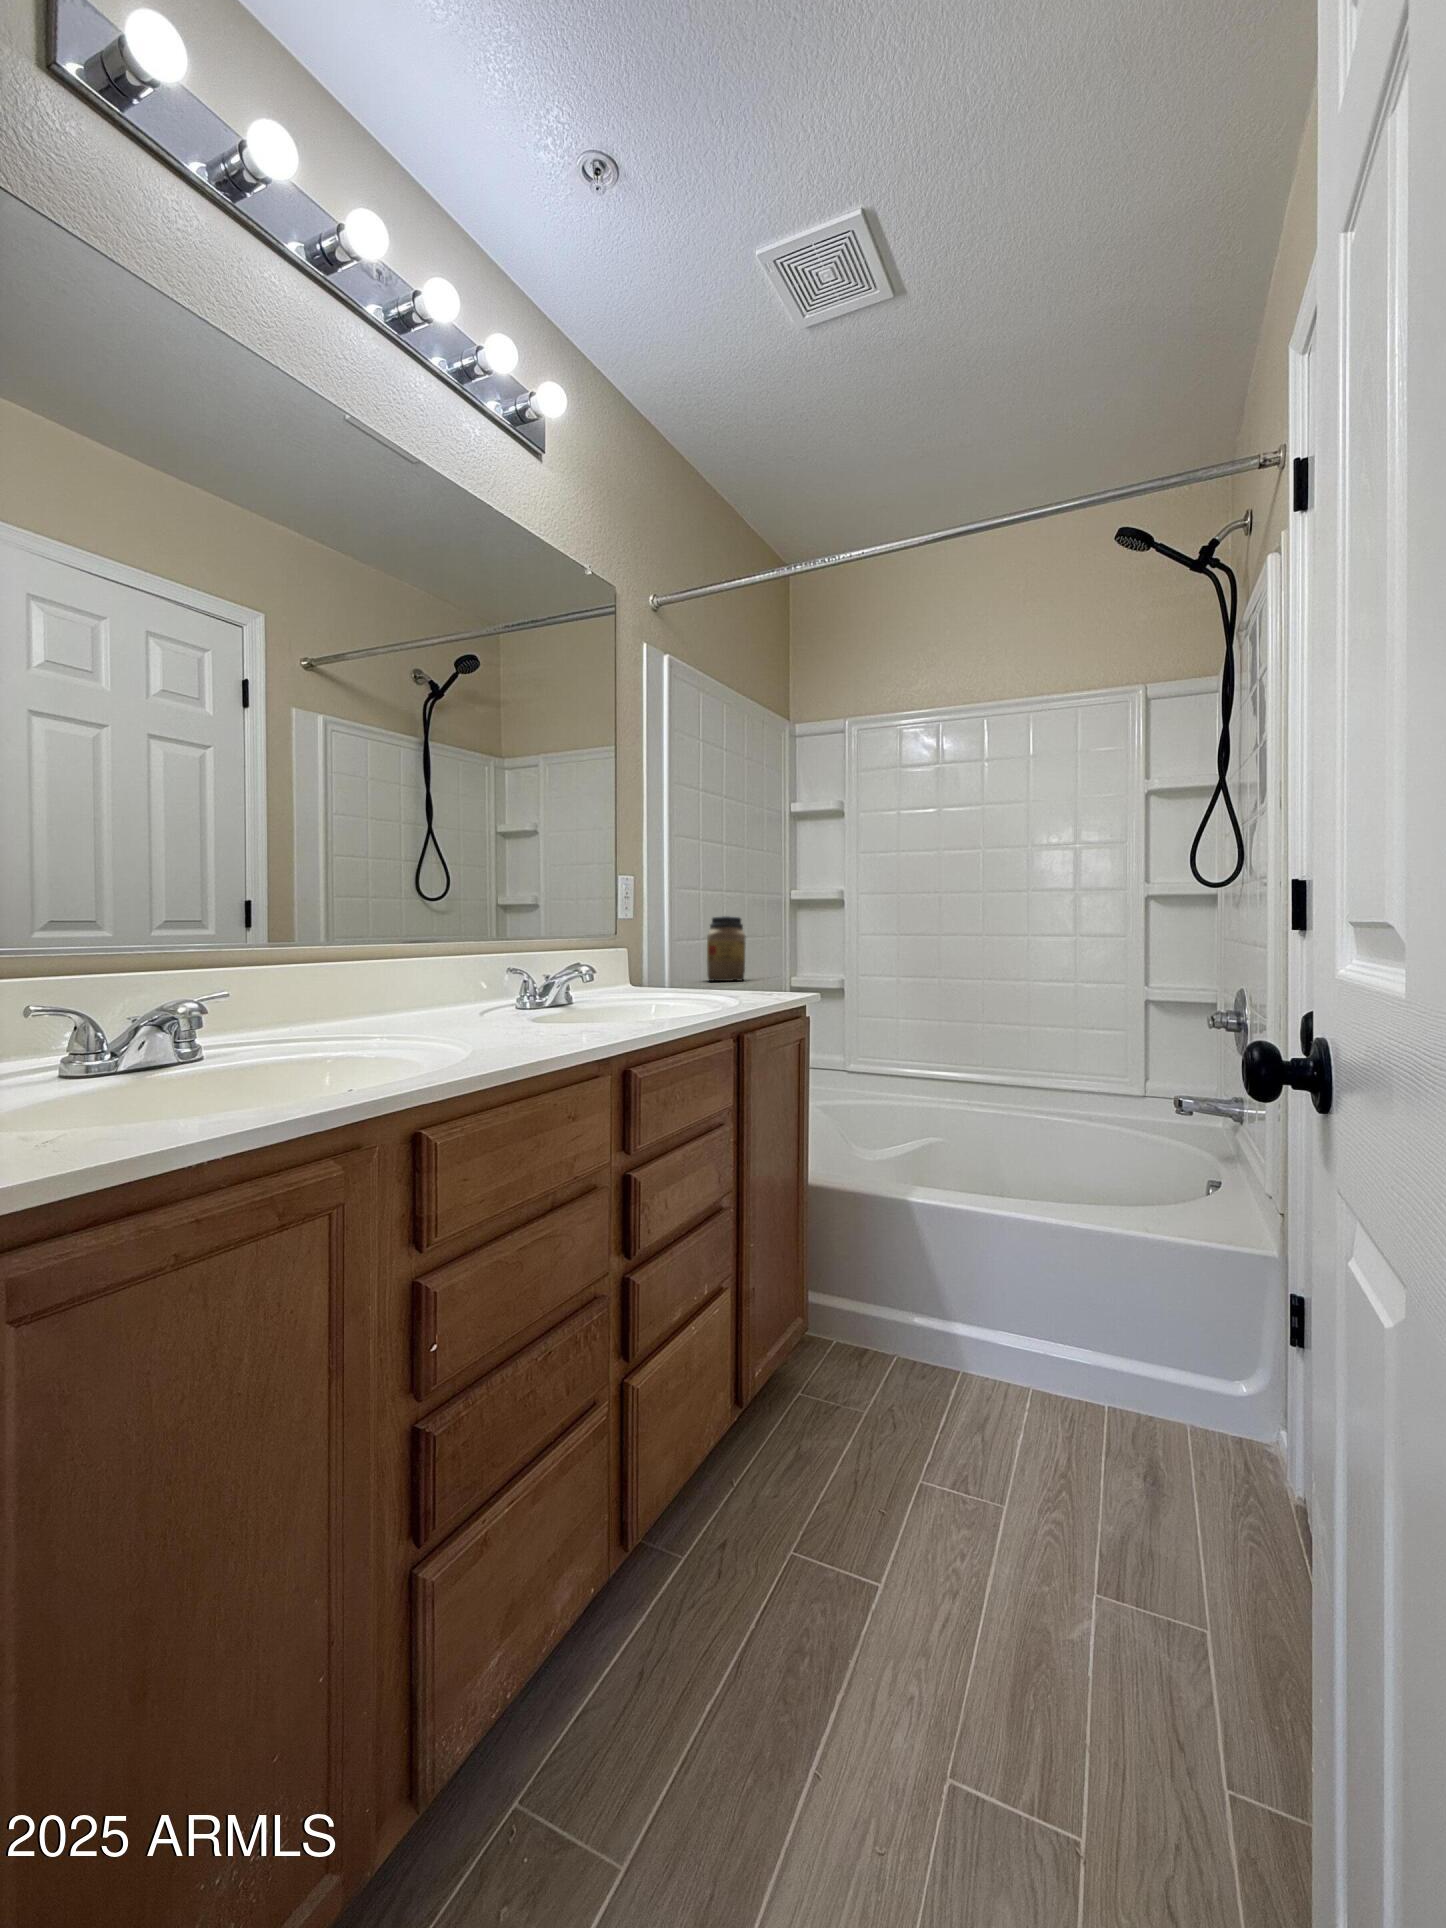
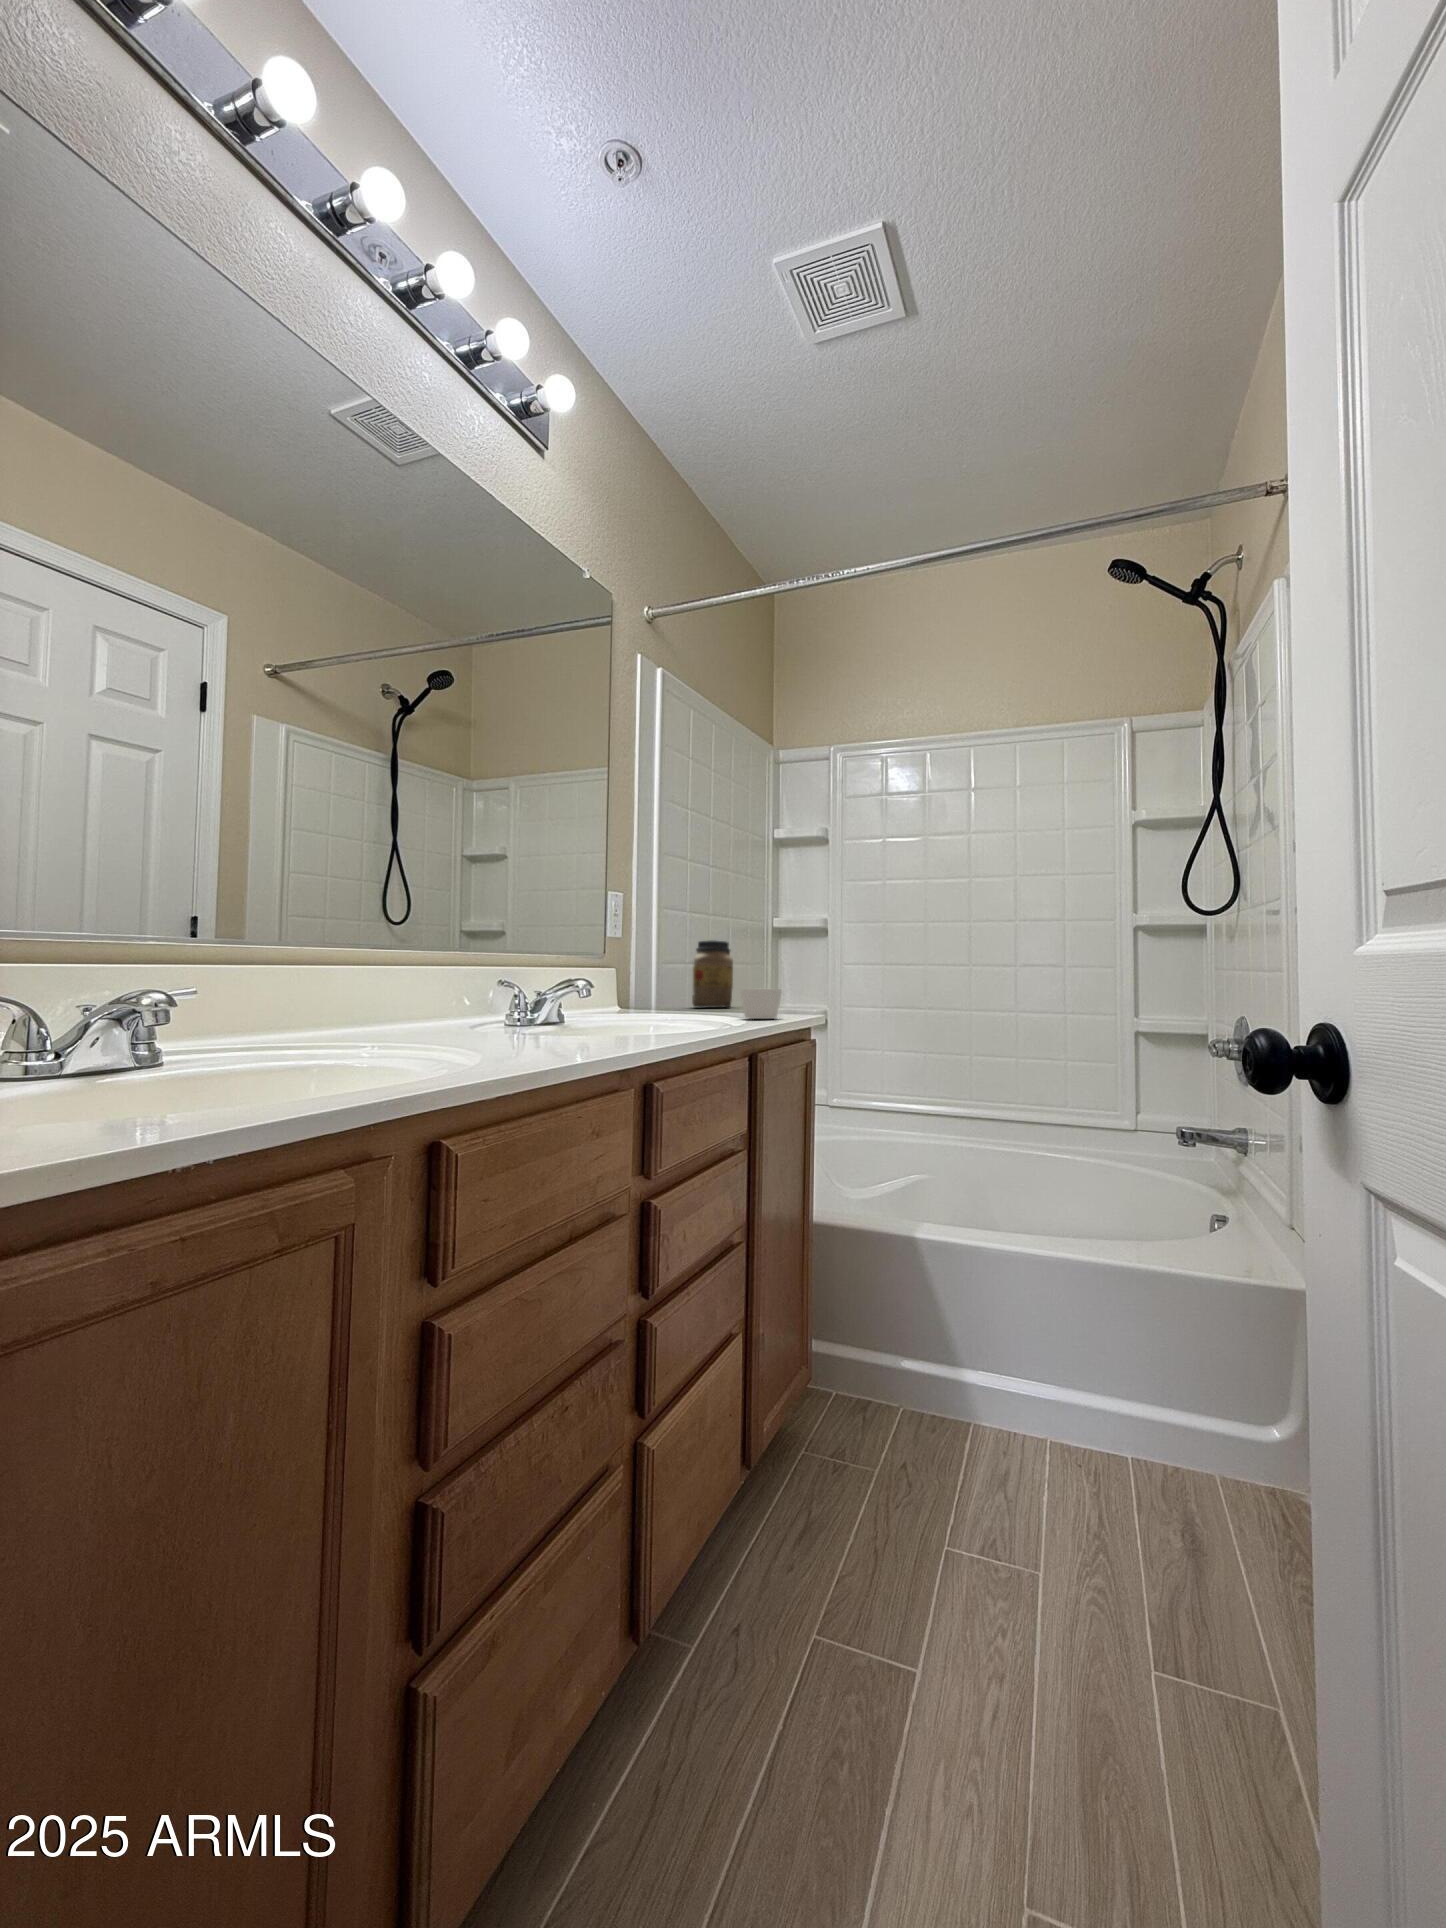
candle: none [739,968,778,998] -> present [741,988,782,1019]

